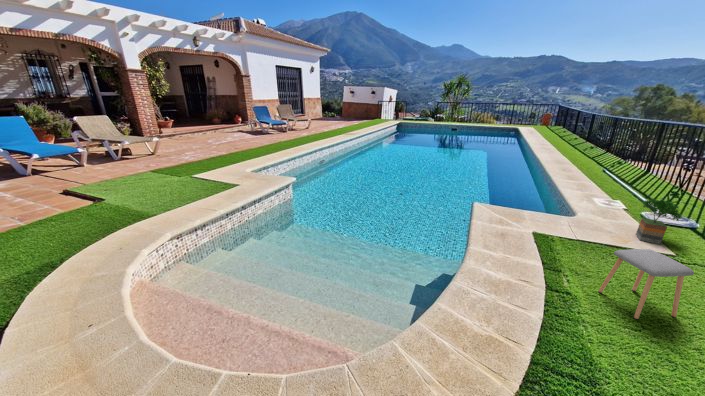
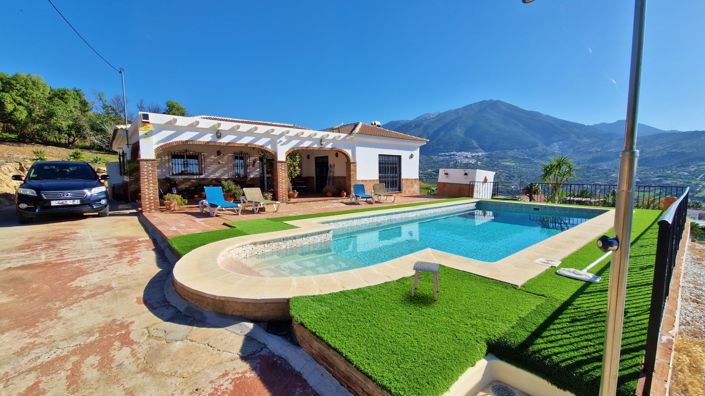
potted tree: present [636,199,682,244] -> none [507,251,531,285]

